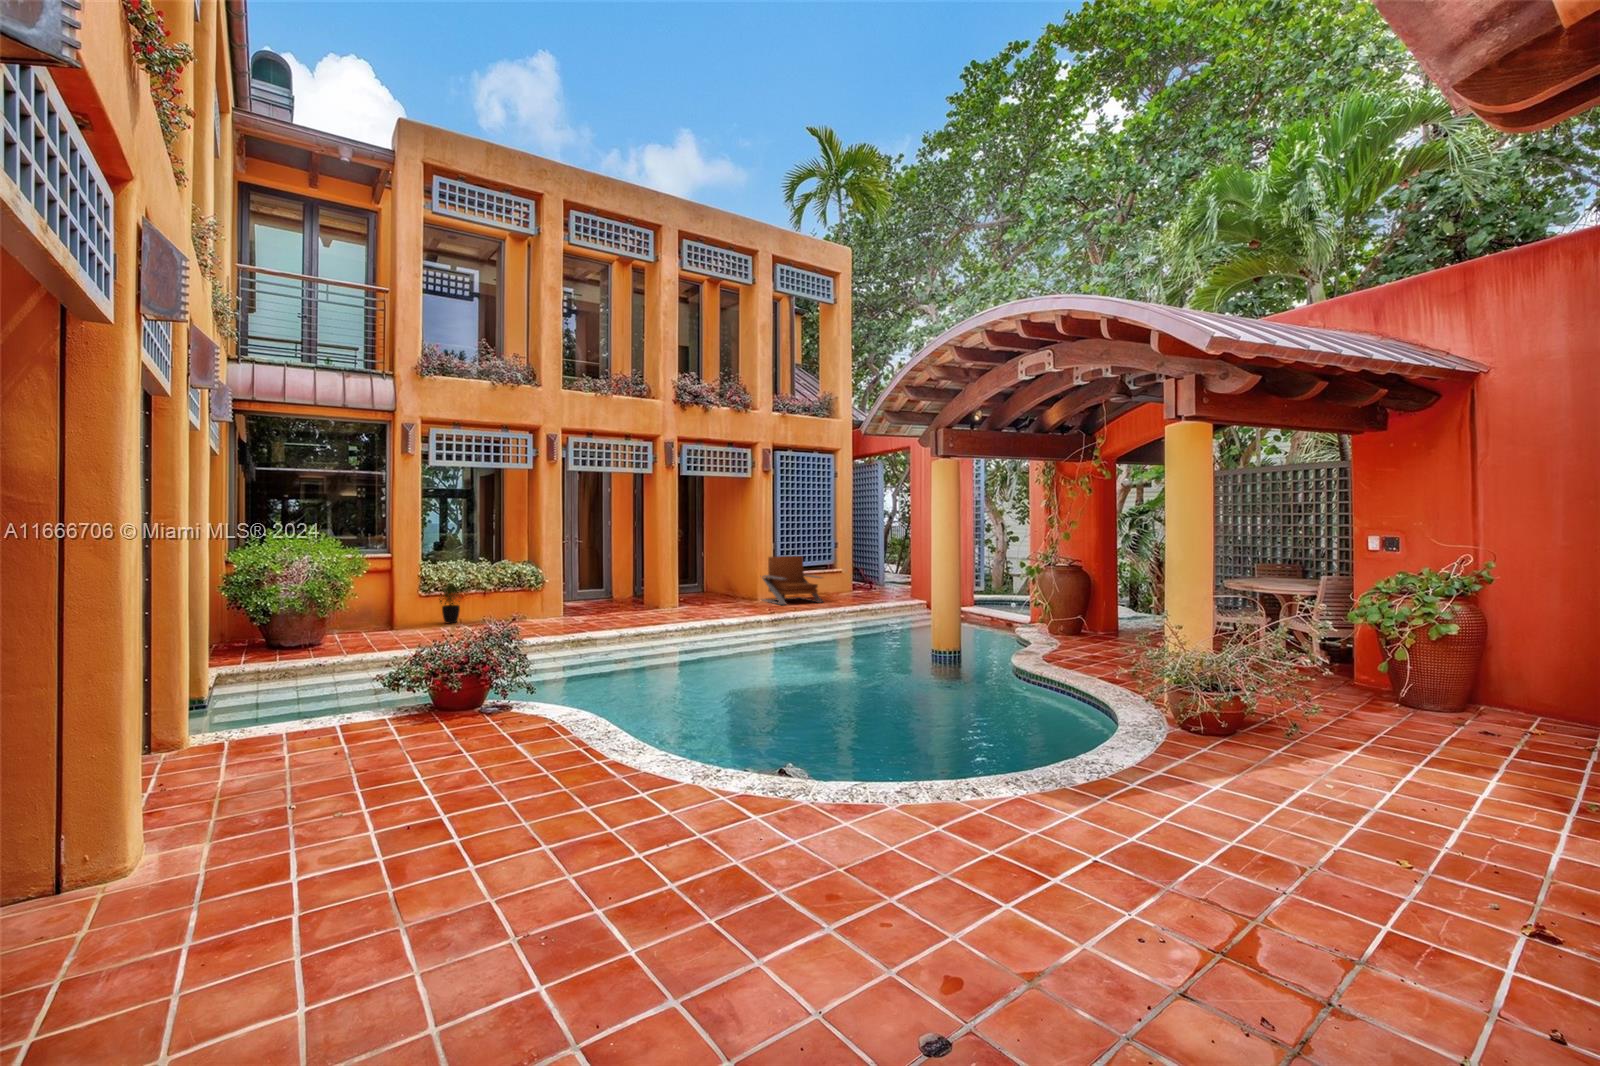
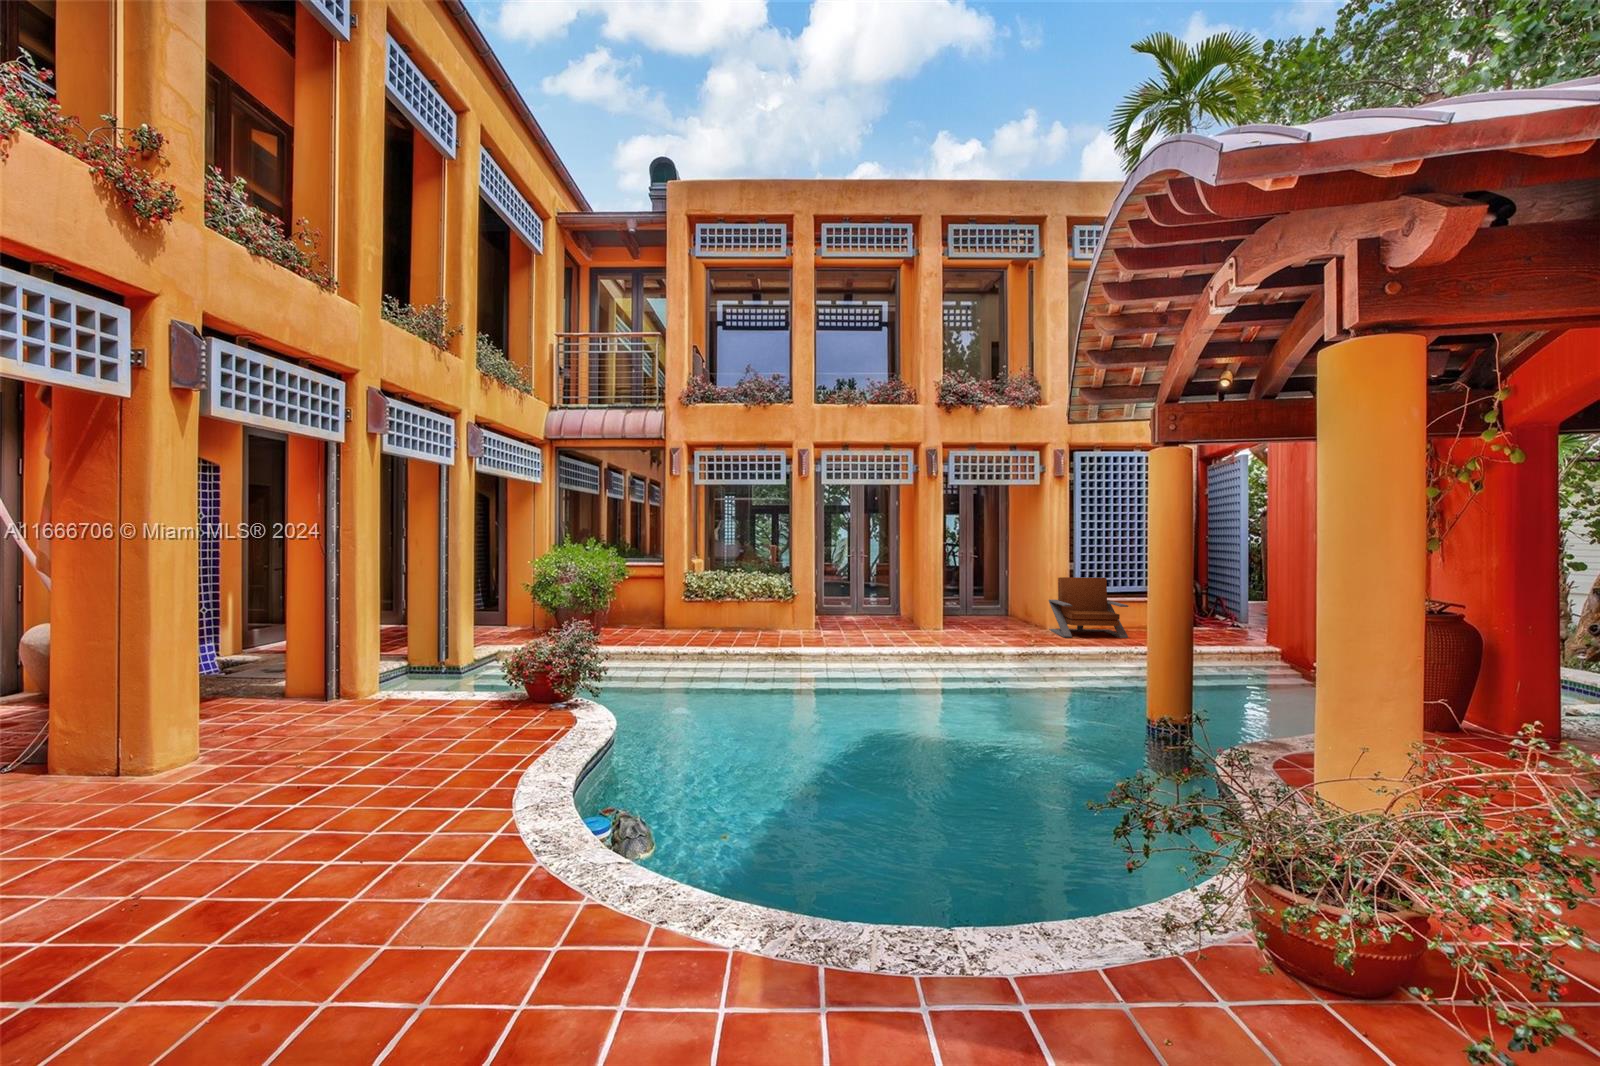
potted plant: present [439,584,461,624] -> none [690,593,712,630]

